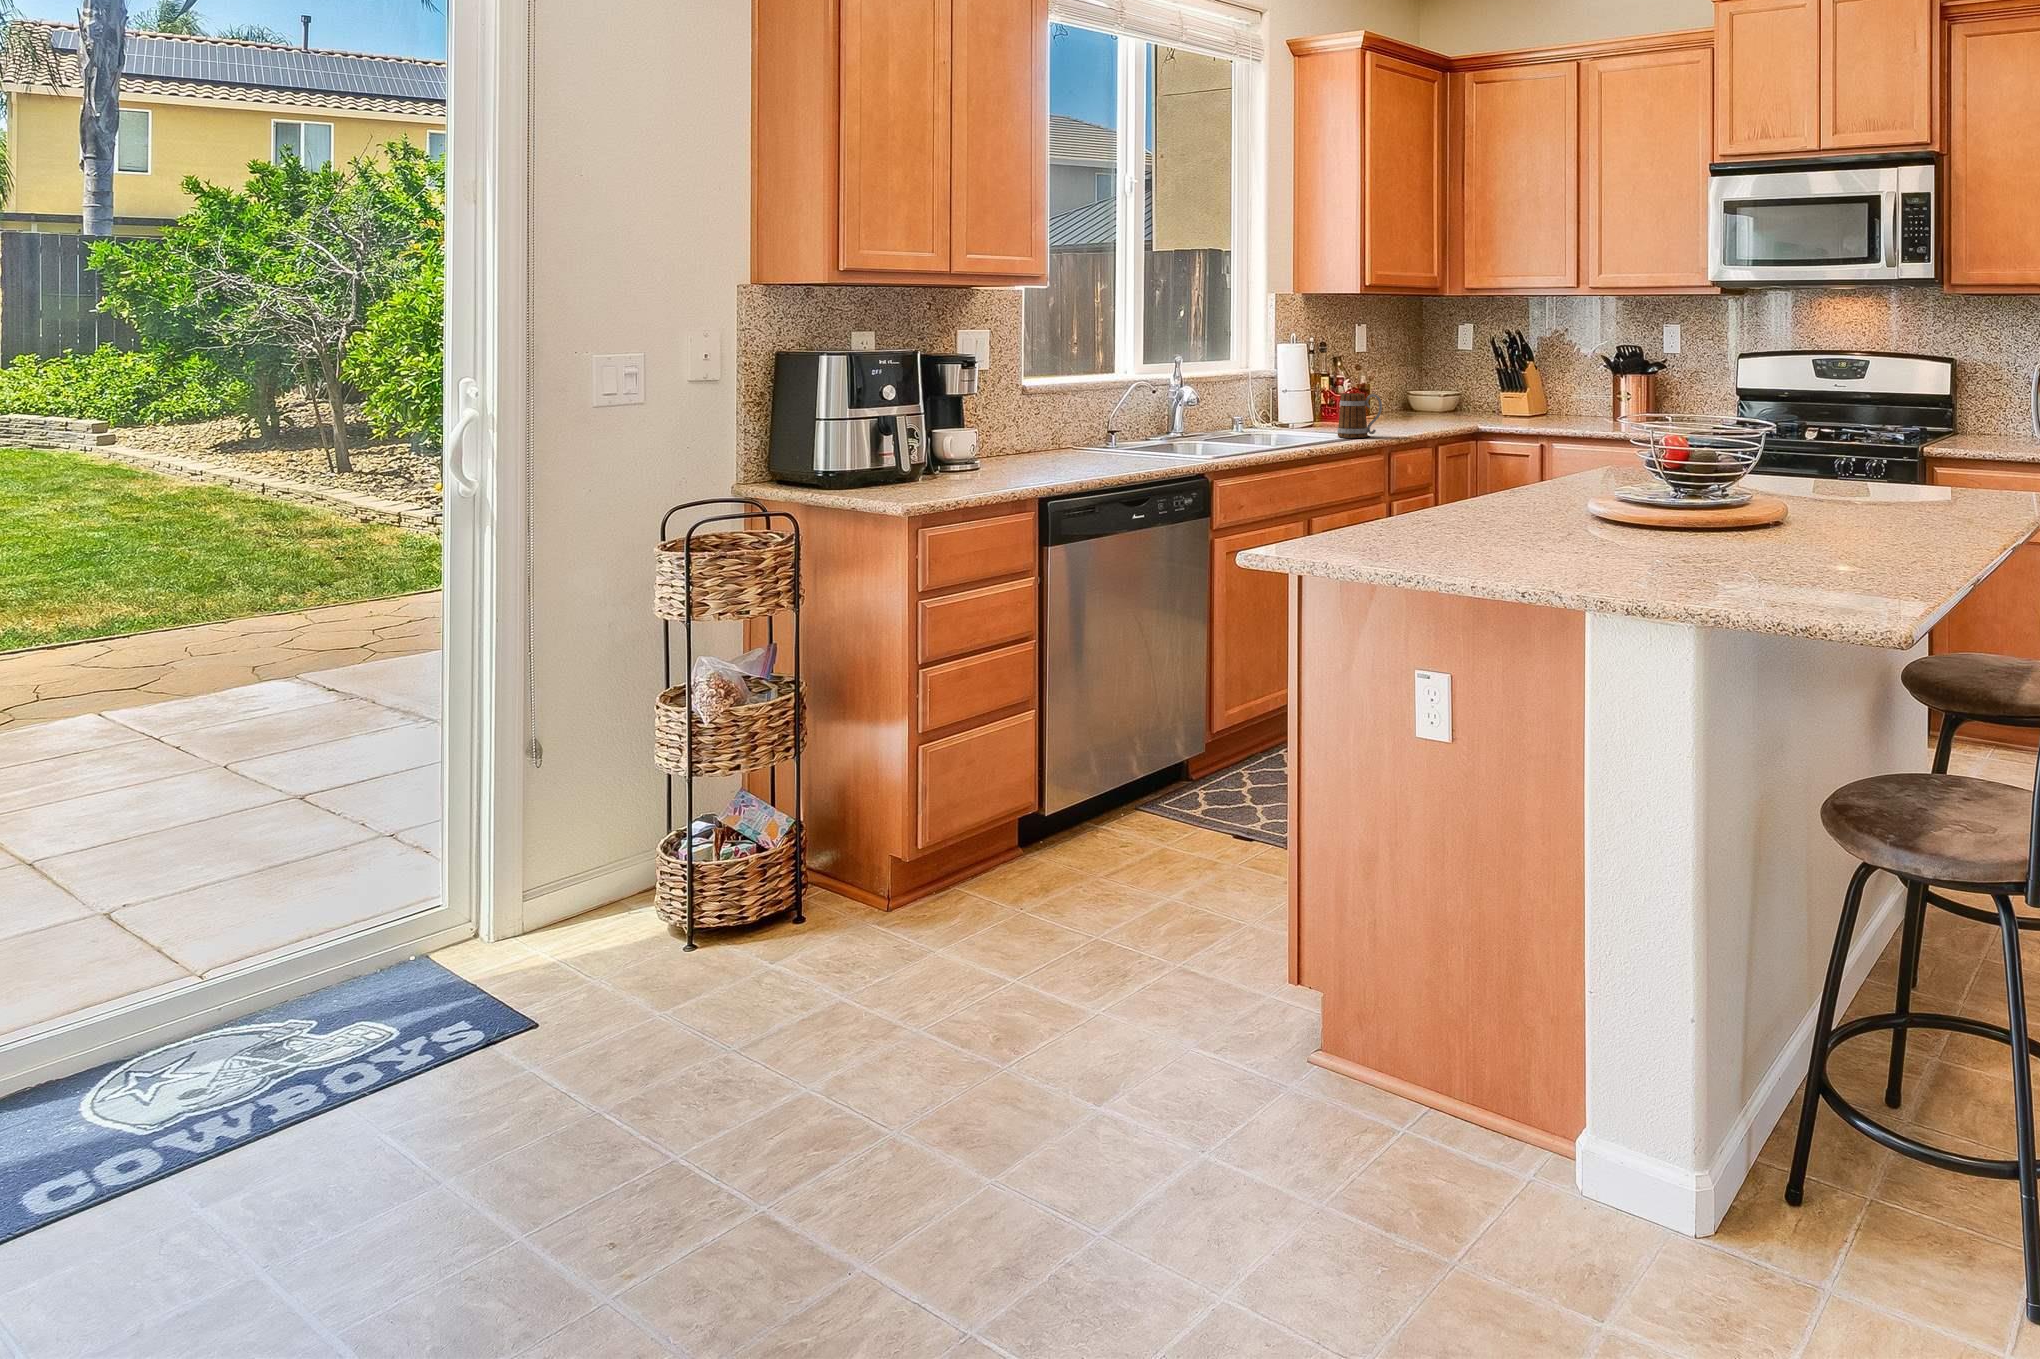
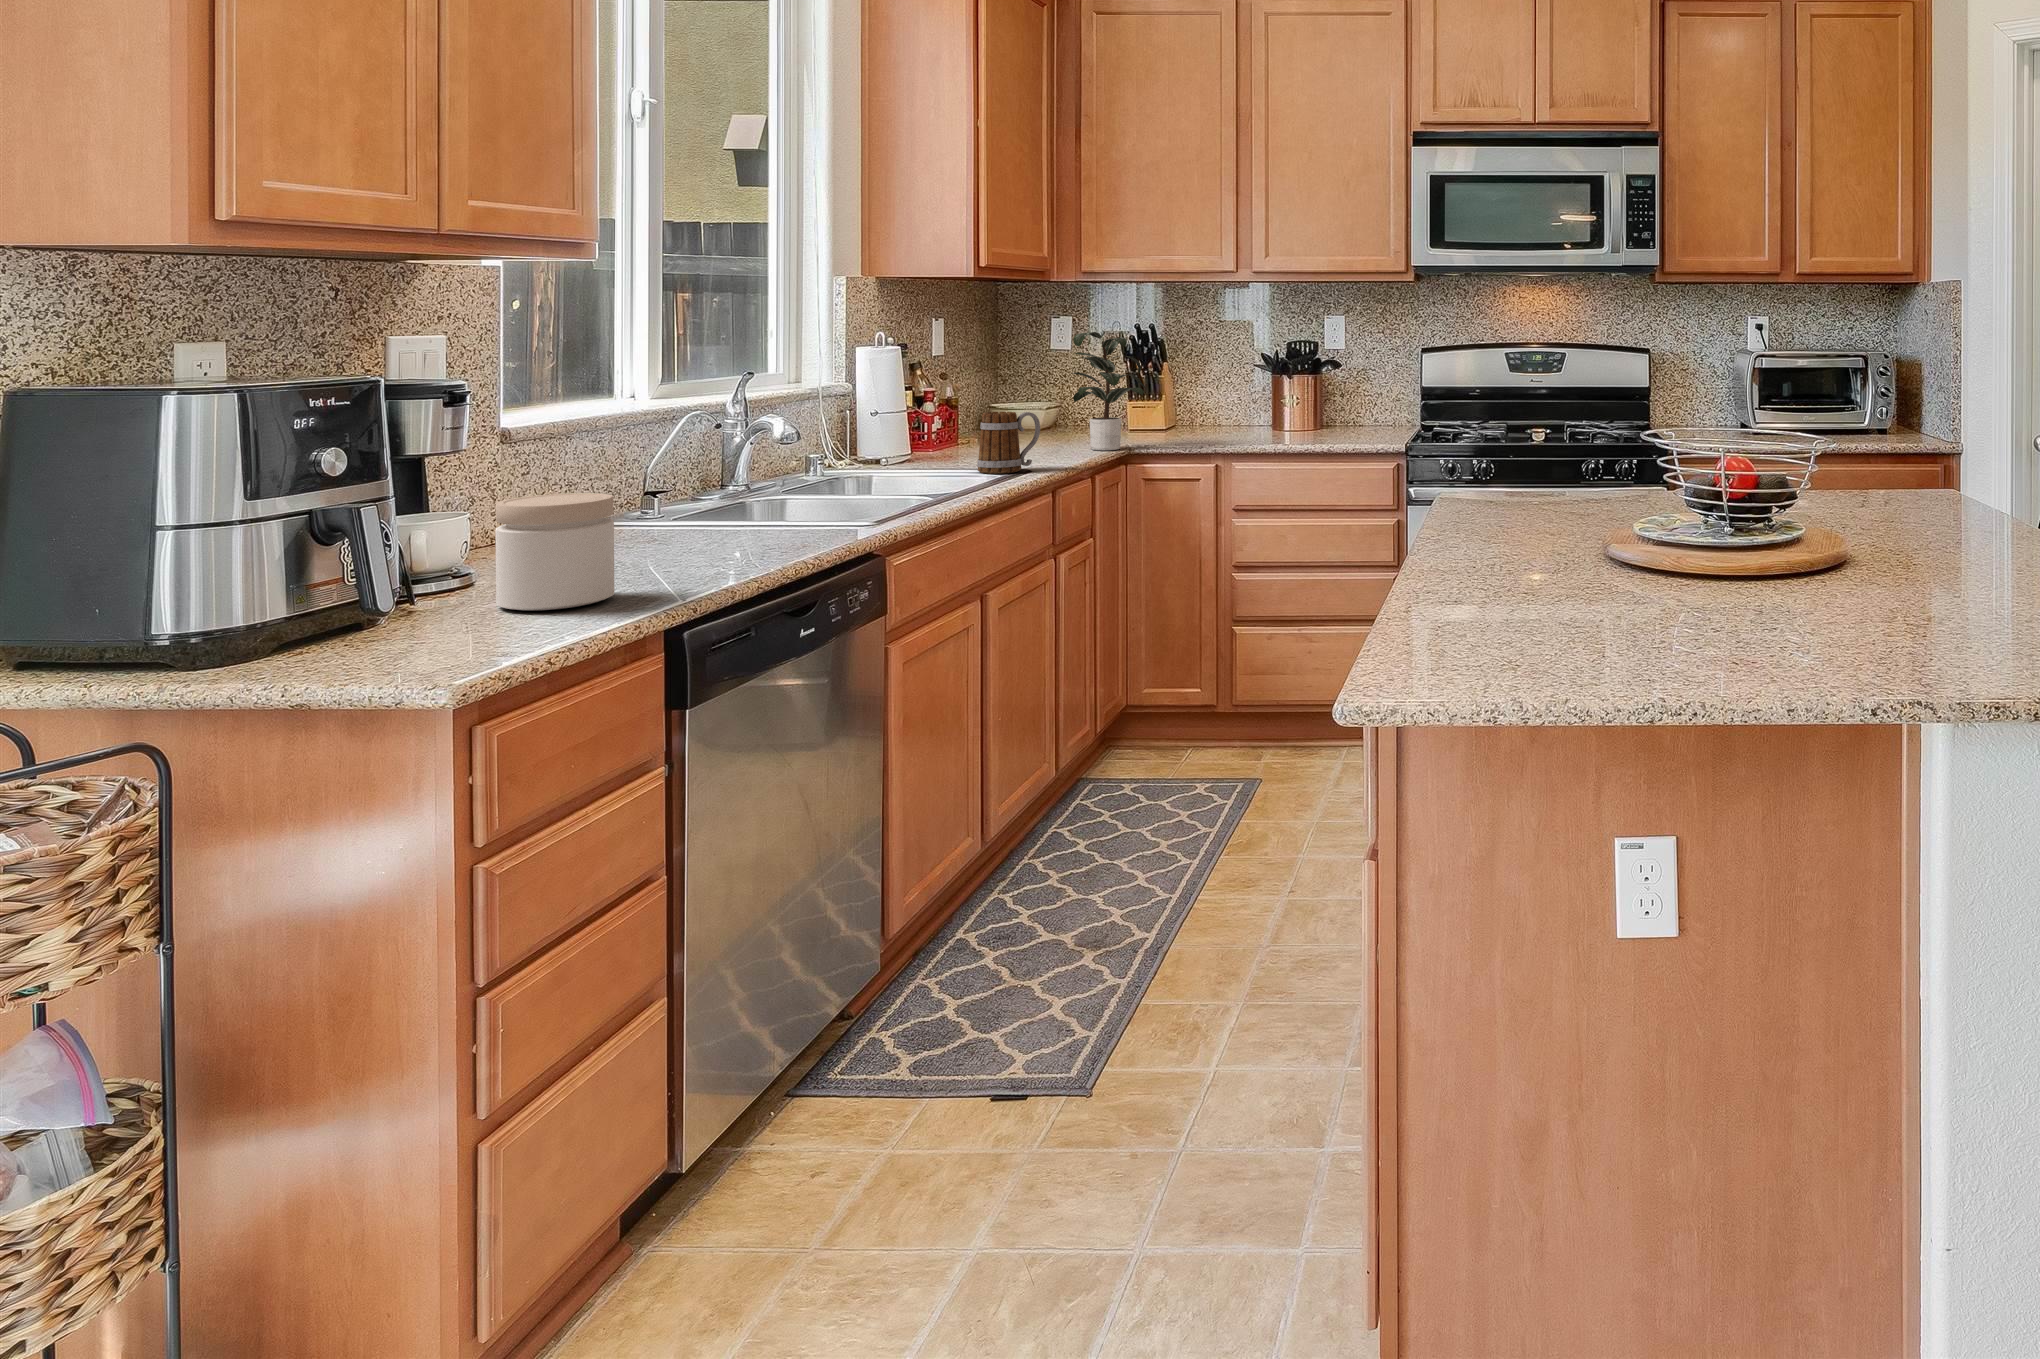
potted plant: none [1420,336,1498,429] -> present [1072,332,1145,450]
jar: none [968,418,1025,481] -> present [495,493,614,610]

